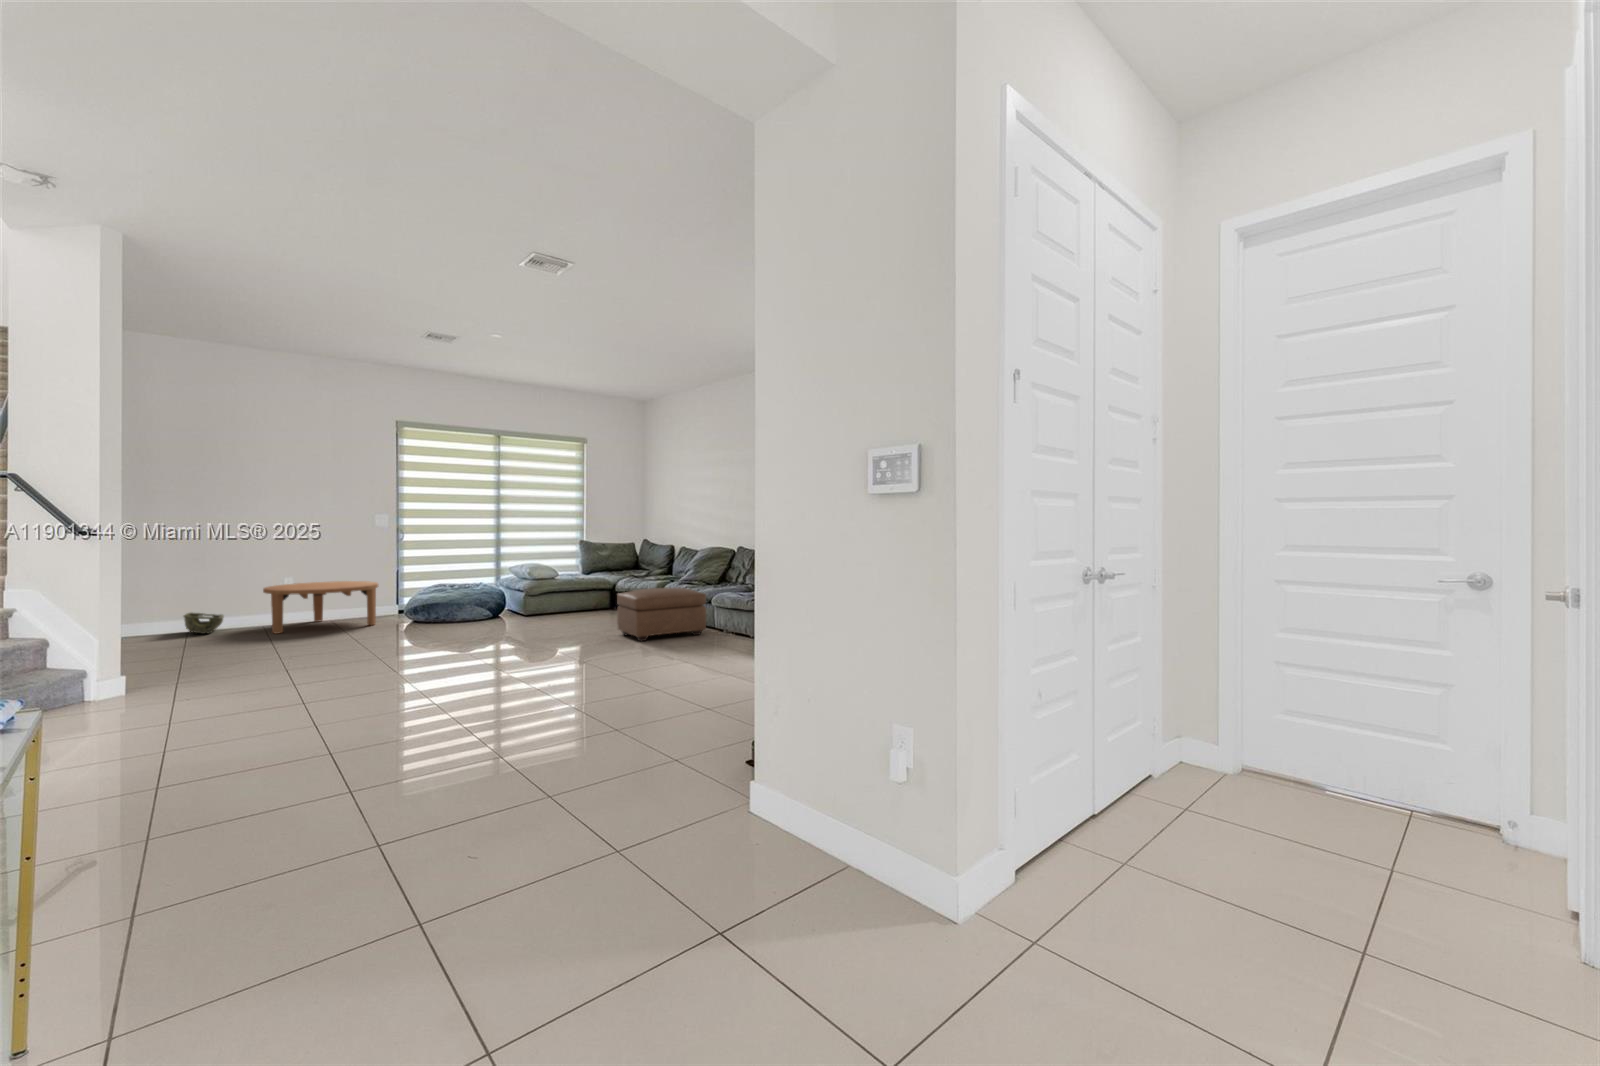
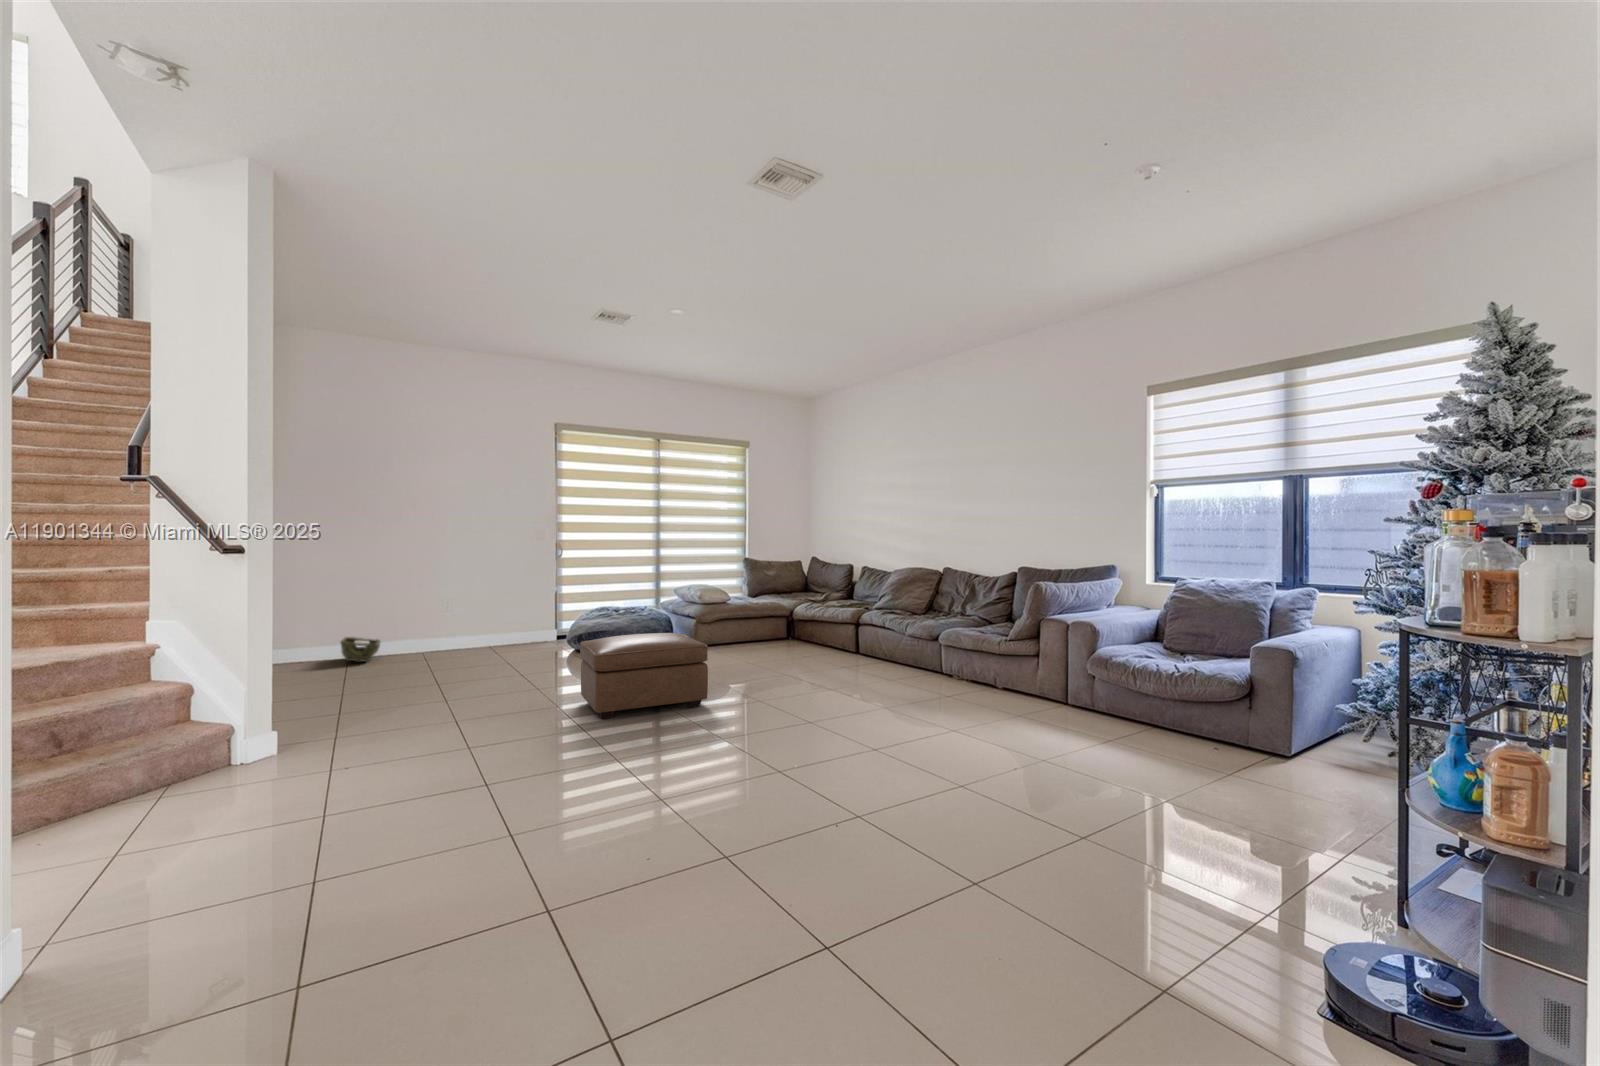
coffee table: present [263,581,378,634] -> none [422,603,540,664]
ottoman: present [617,587,706,641] -> present [580,633,708,719]

